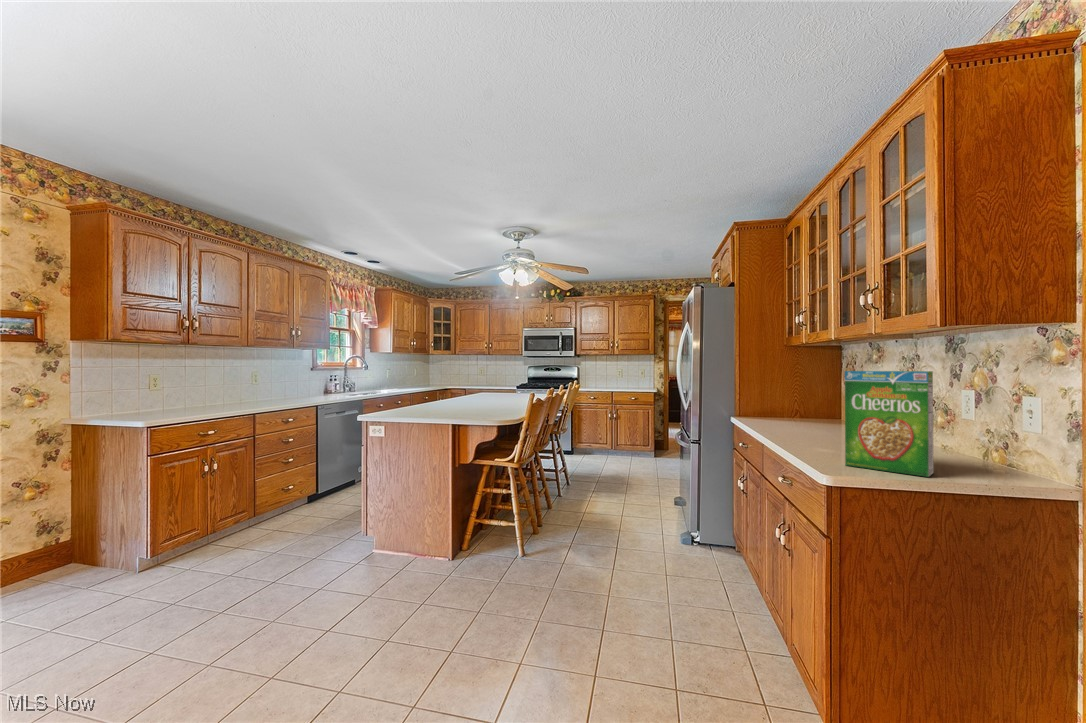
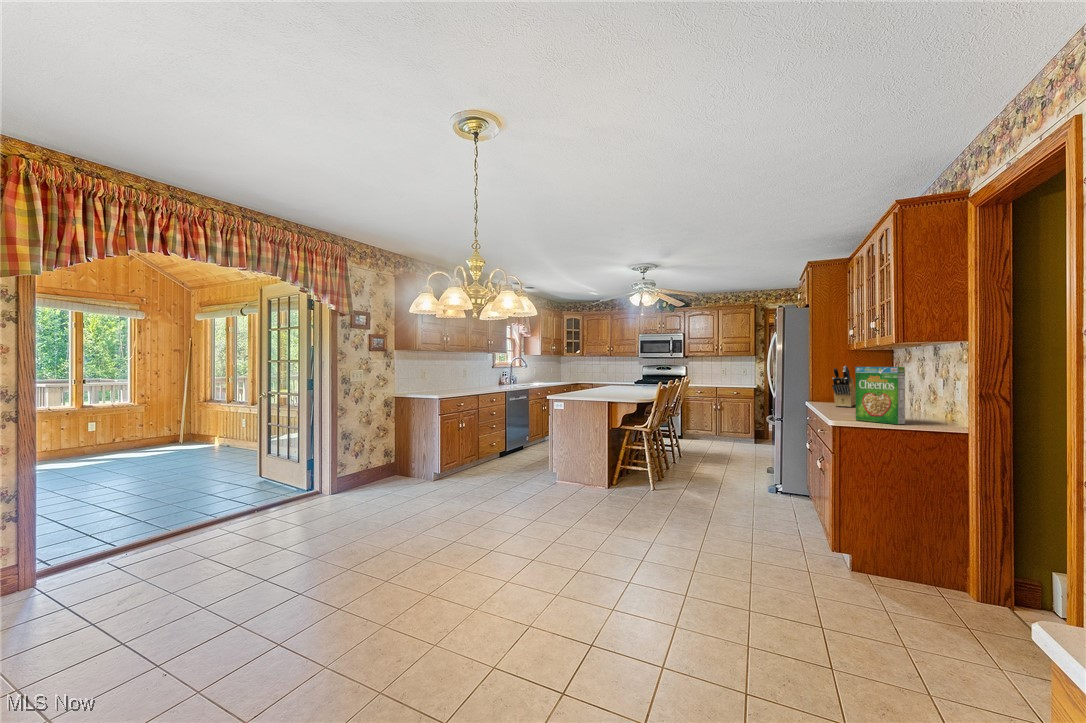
knife block: none [777,368,804,429] -> present [832,366,856,407]

